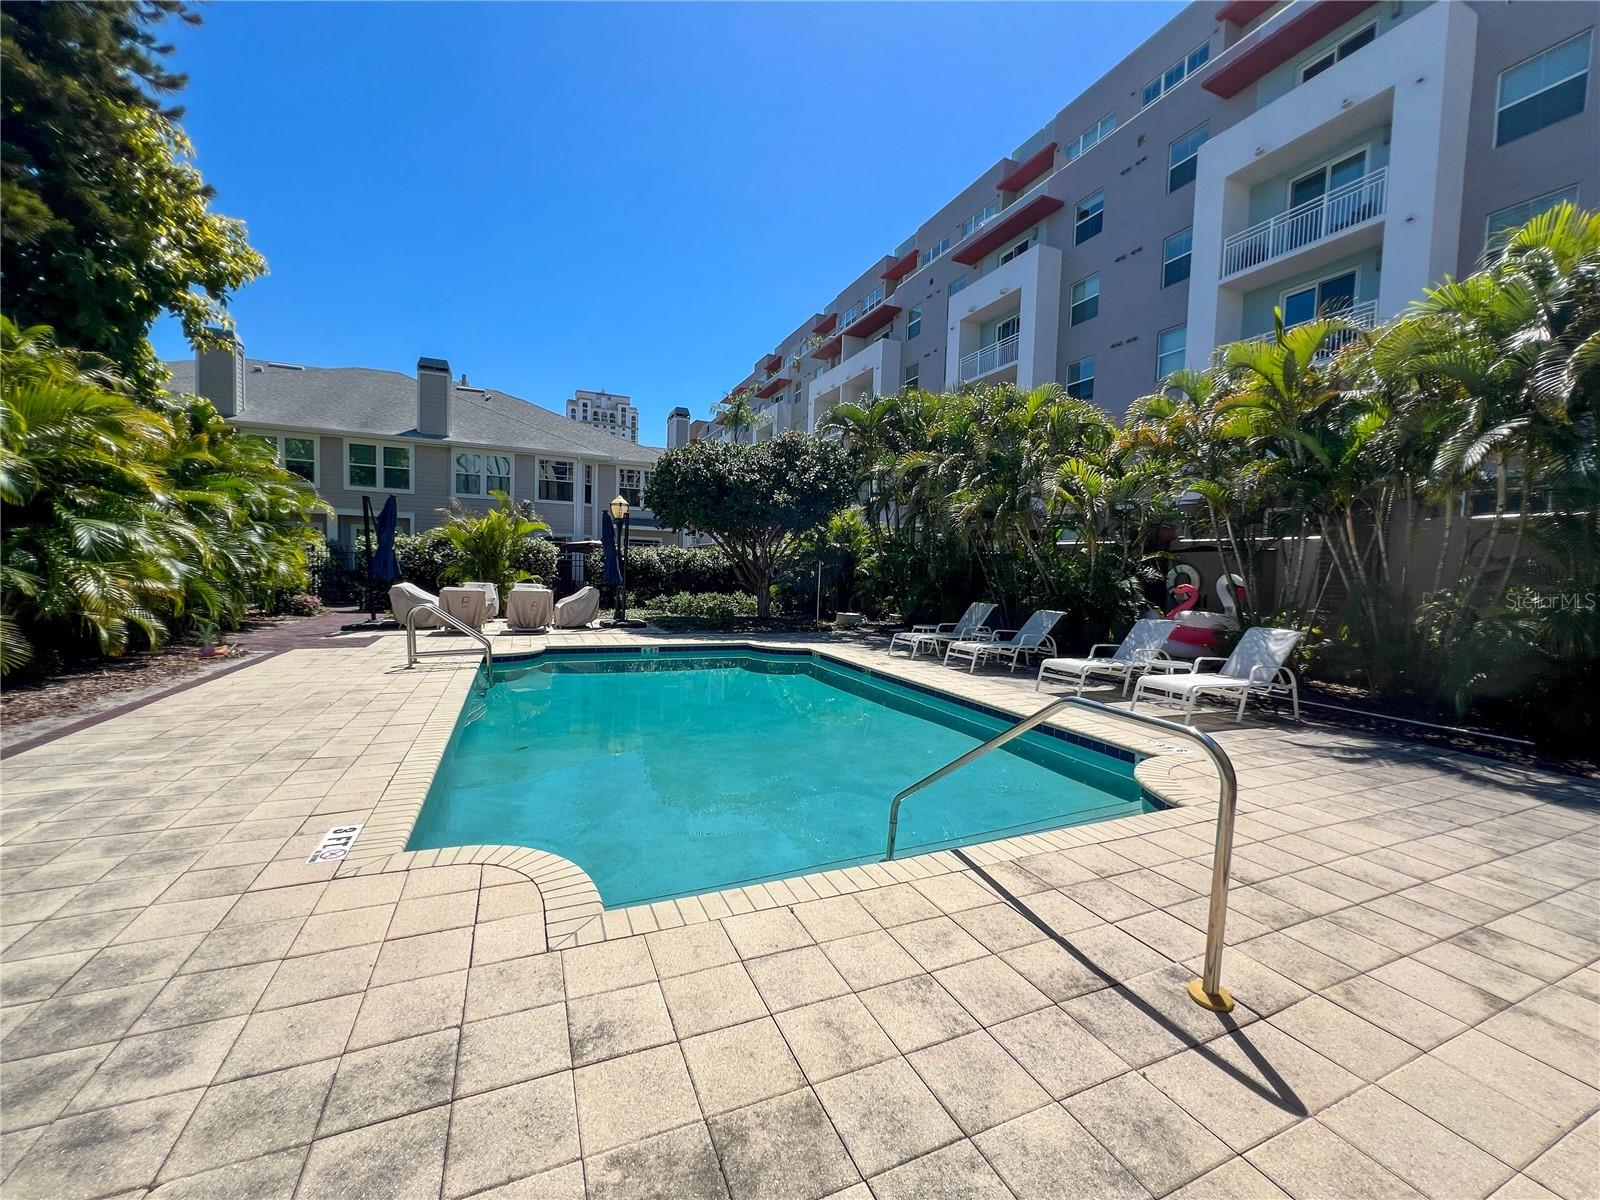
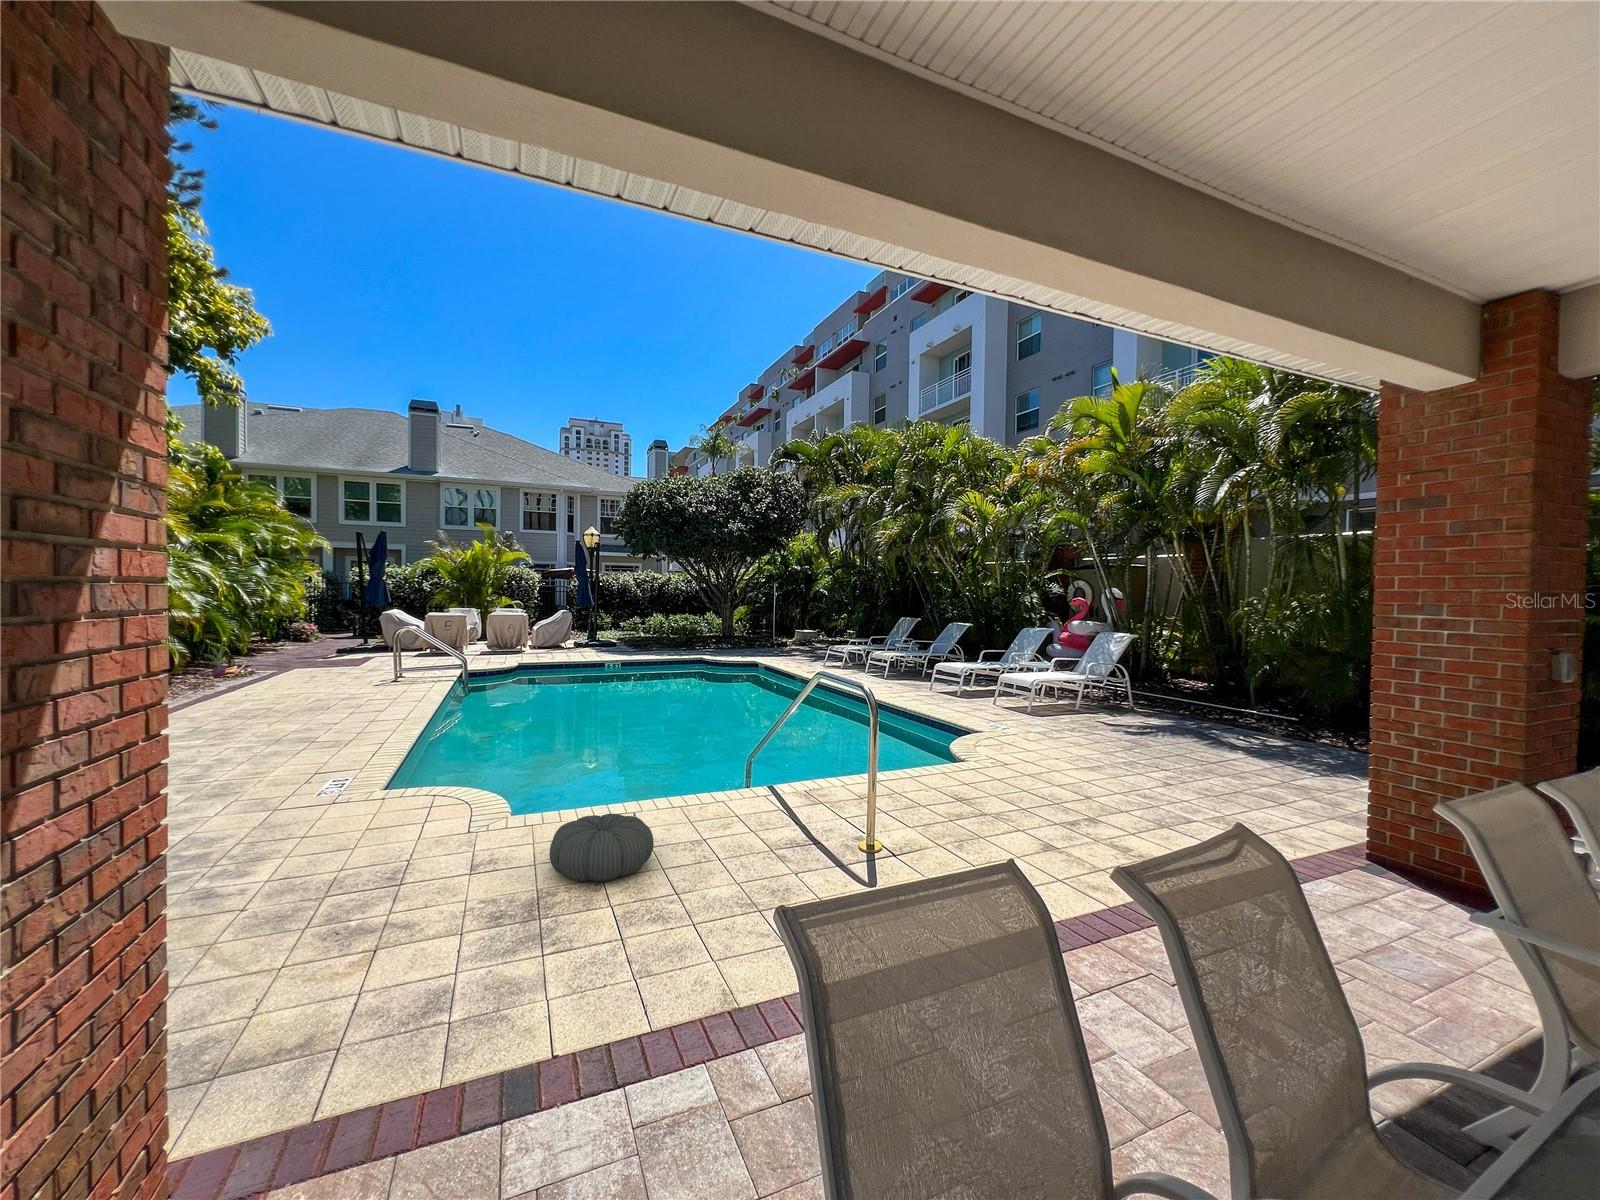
pouf: none [701,908,860,1042] -> present [549,813,654,881]

